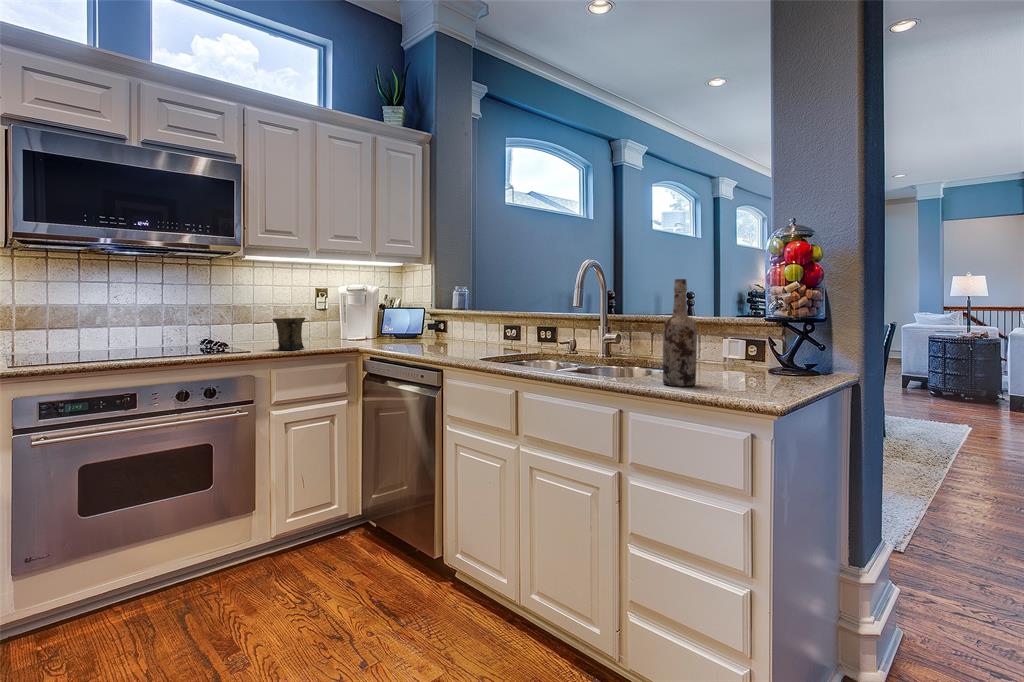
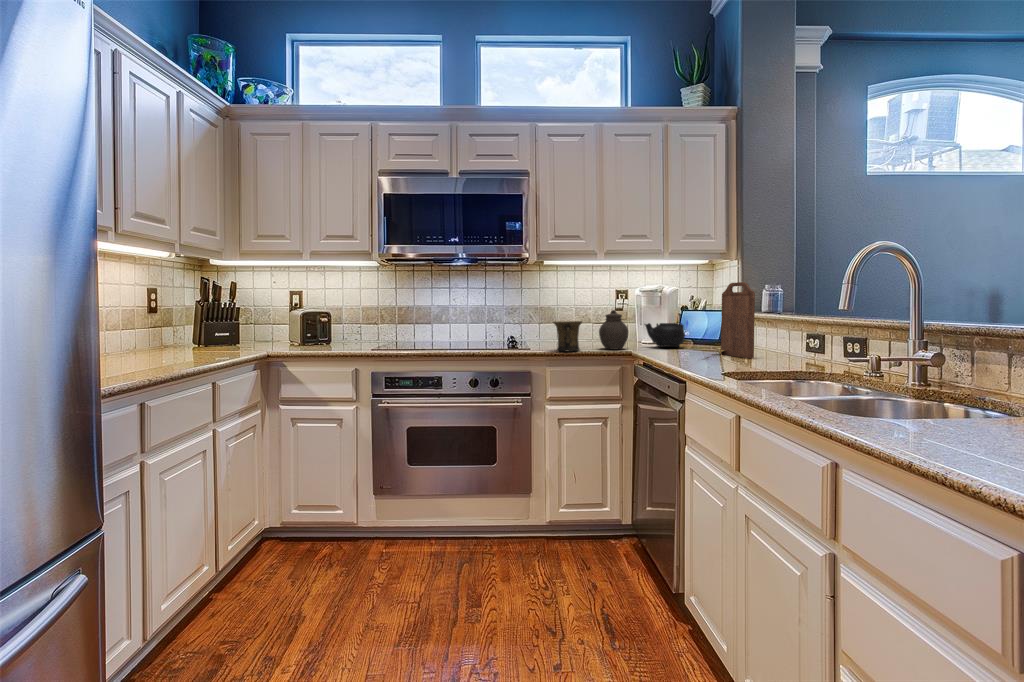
wine bottle: present [663,279,697,386] -> none [907,288,972,453]
cutting board: none [432,283,464,348] -> present [721,282,755,358]
jar: none [320,307,350,346] -> present [599,310,628,350]
teapot: none [361,319,400,342] -> present [644,323,685,347]

